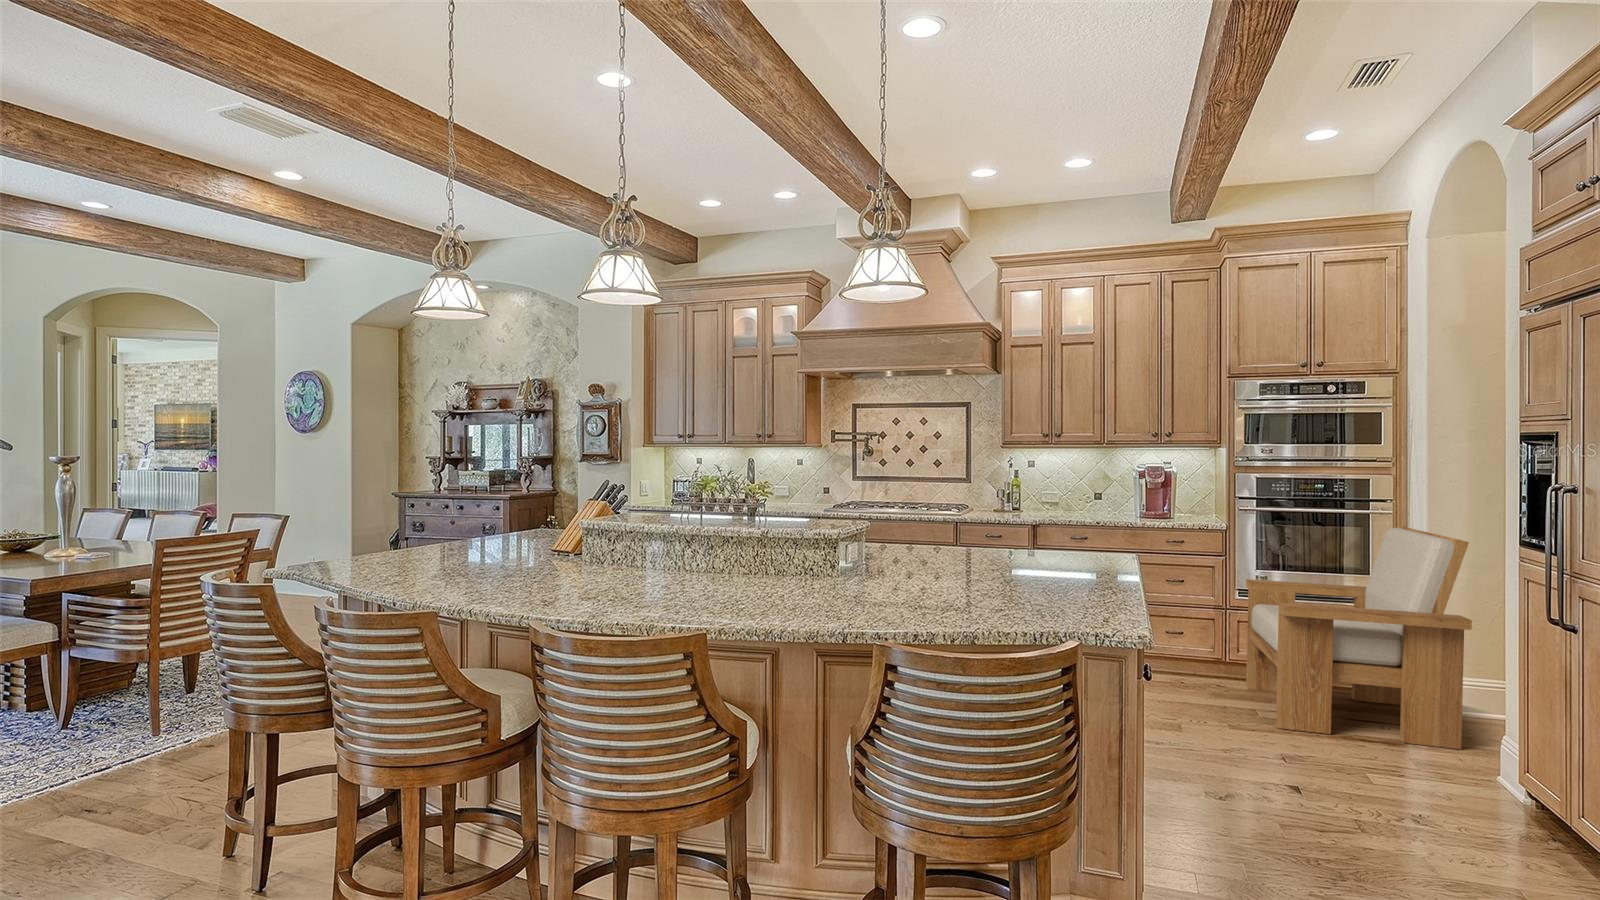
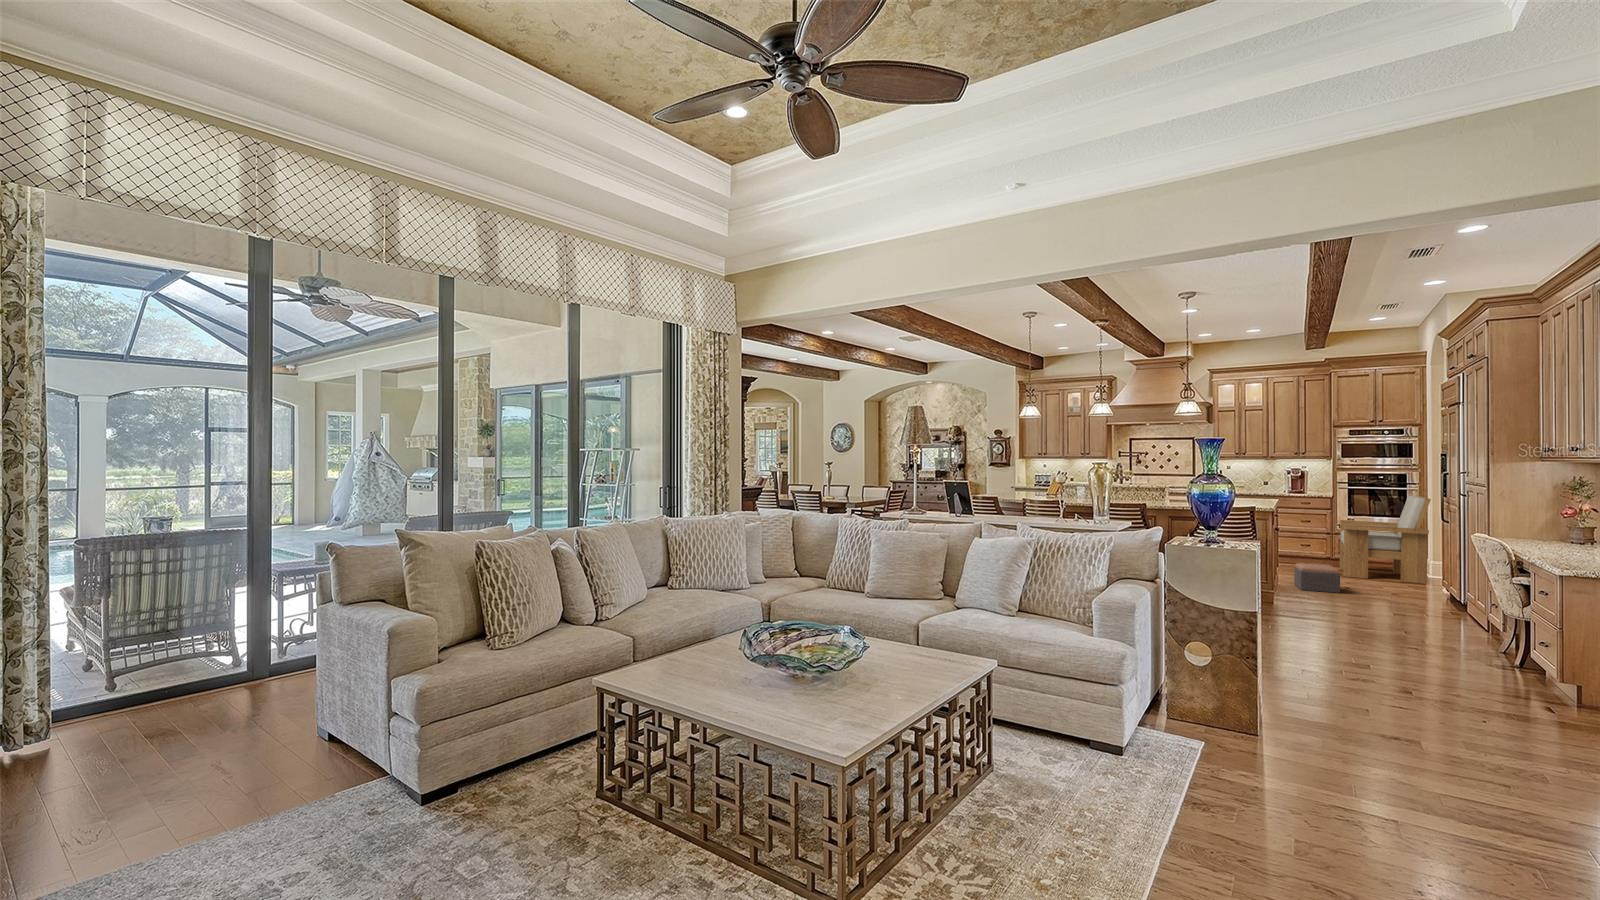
footstool: none [1201,738,1340,848] -> present [1294,563,1340,593]

